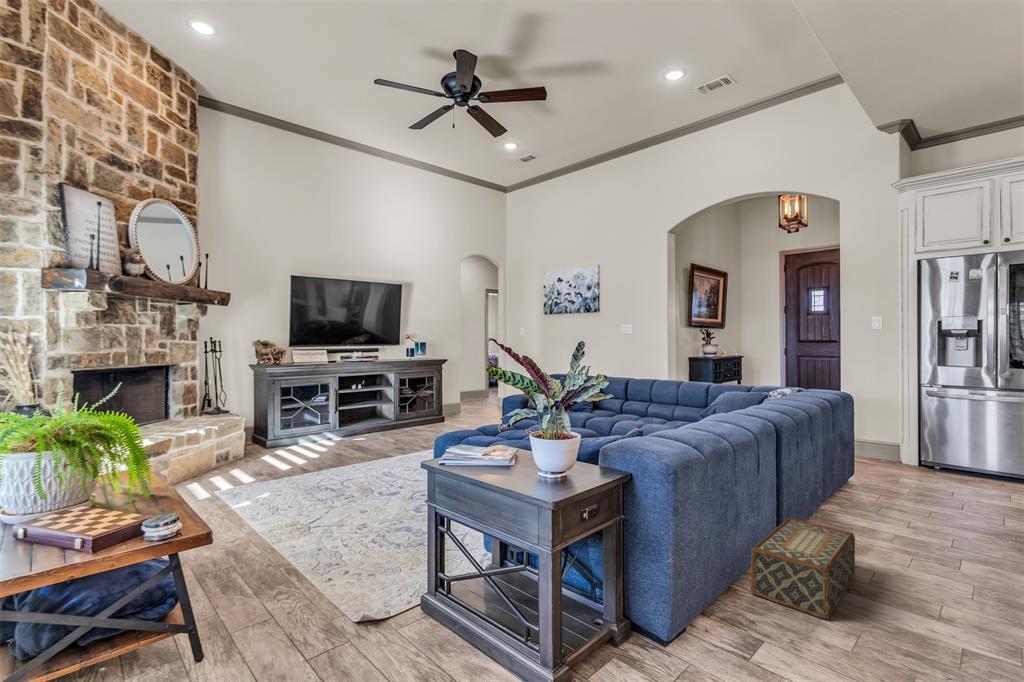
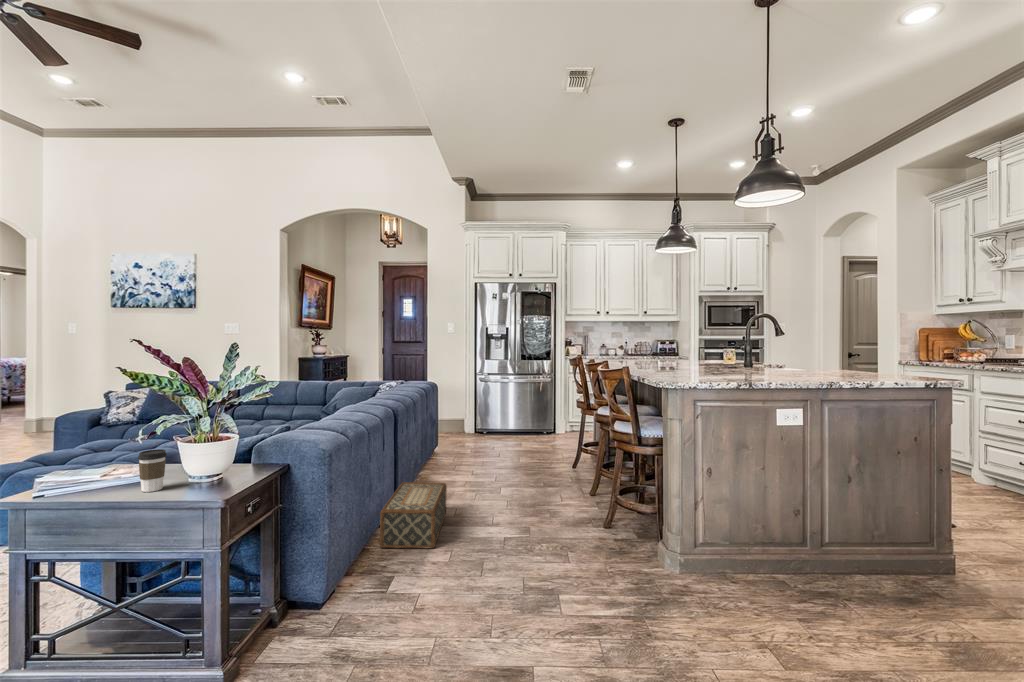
coffee cup: none [499,441,520,479] -> present [138,449,167,492]

